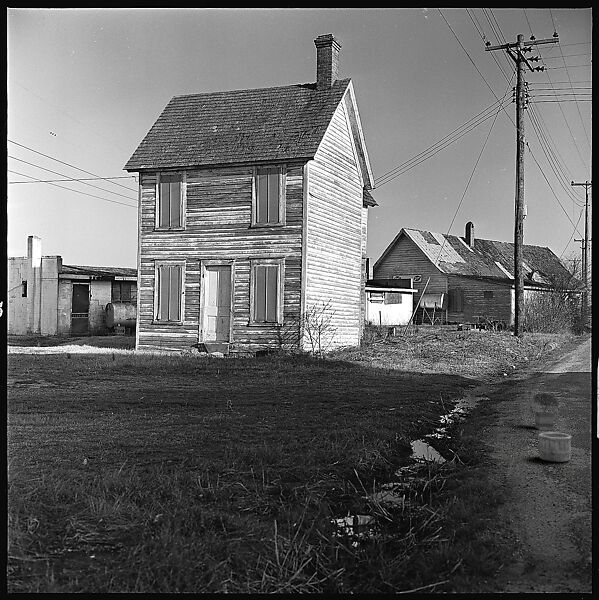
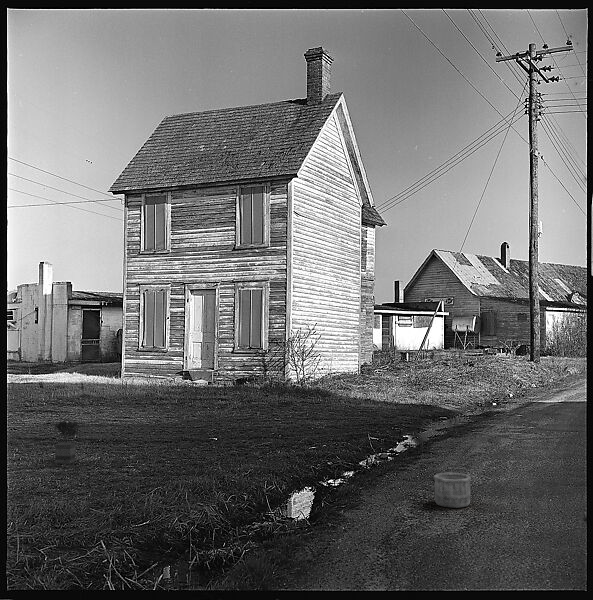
potted tree: present [533,393,559,430] -> present [54,421,80,464]

